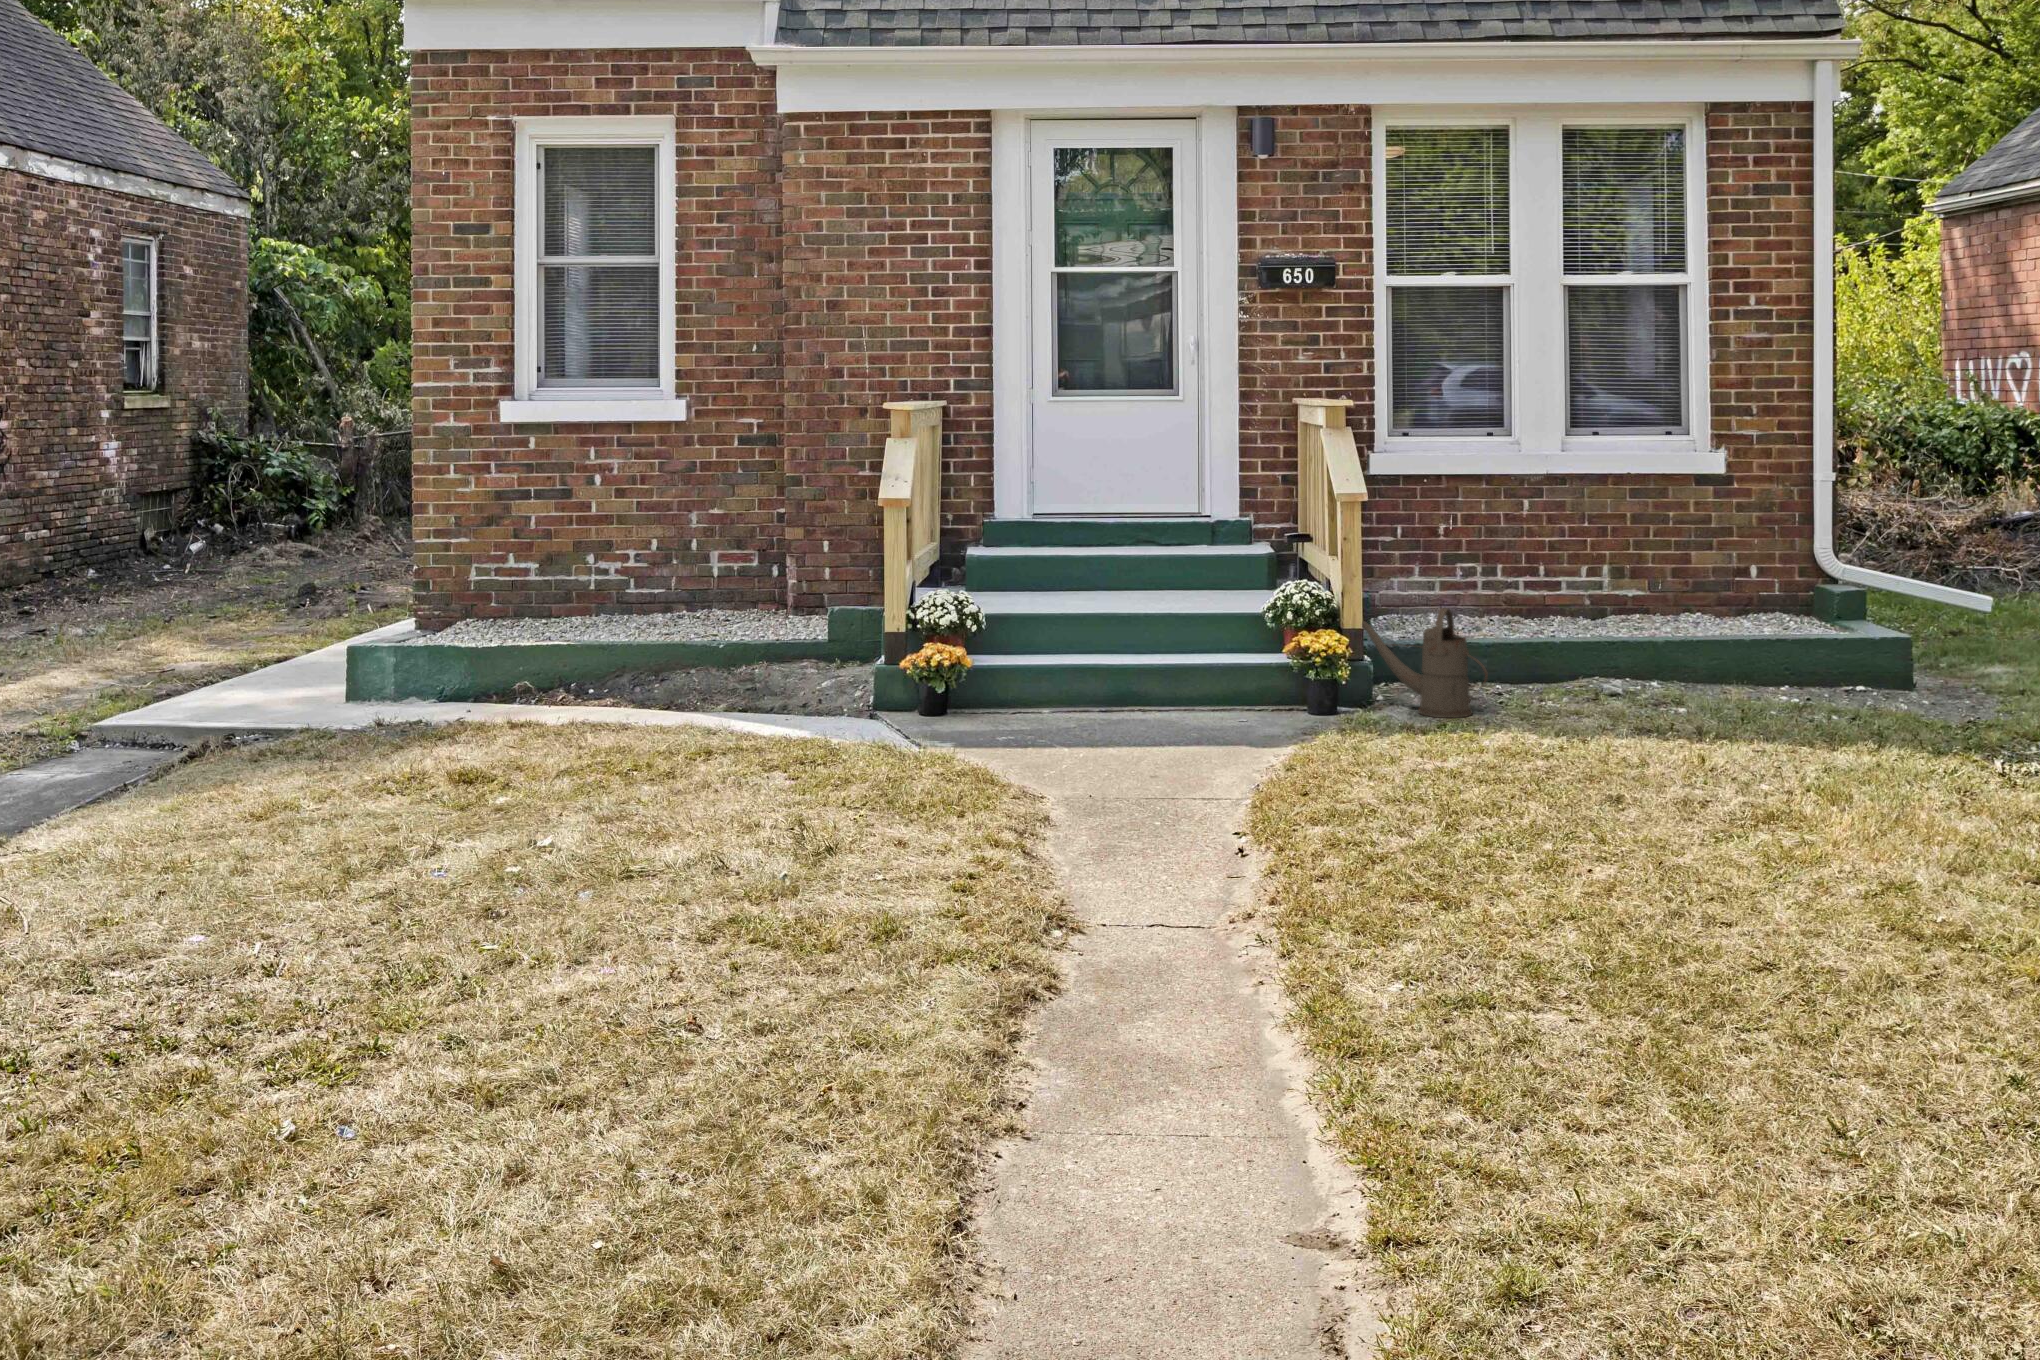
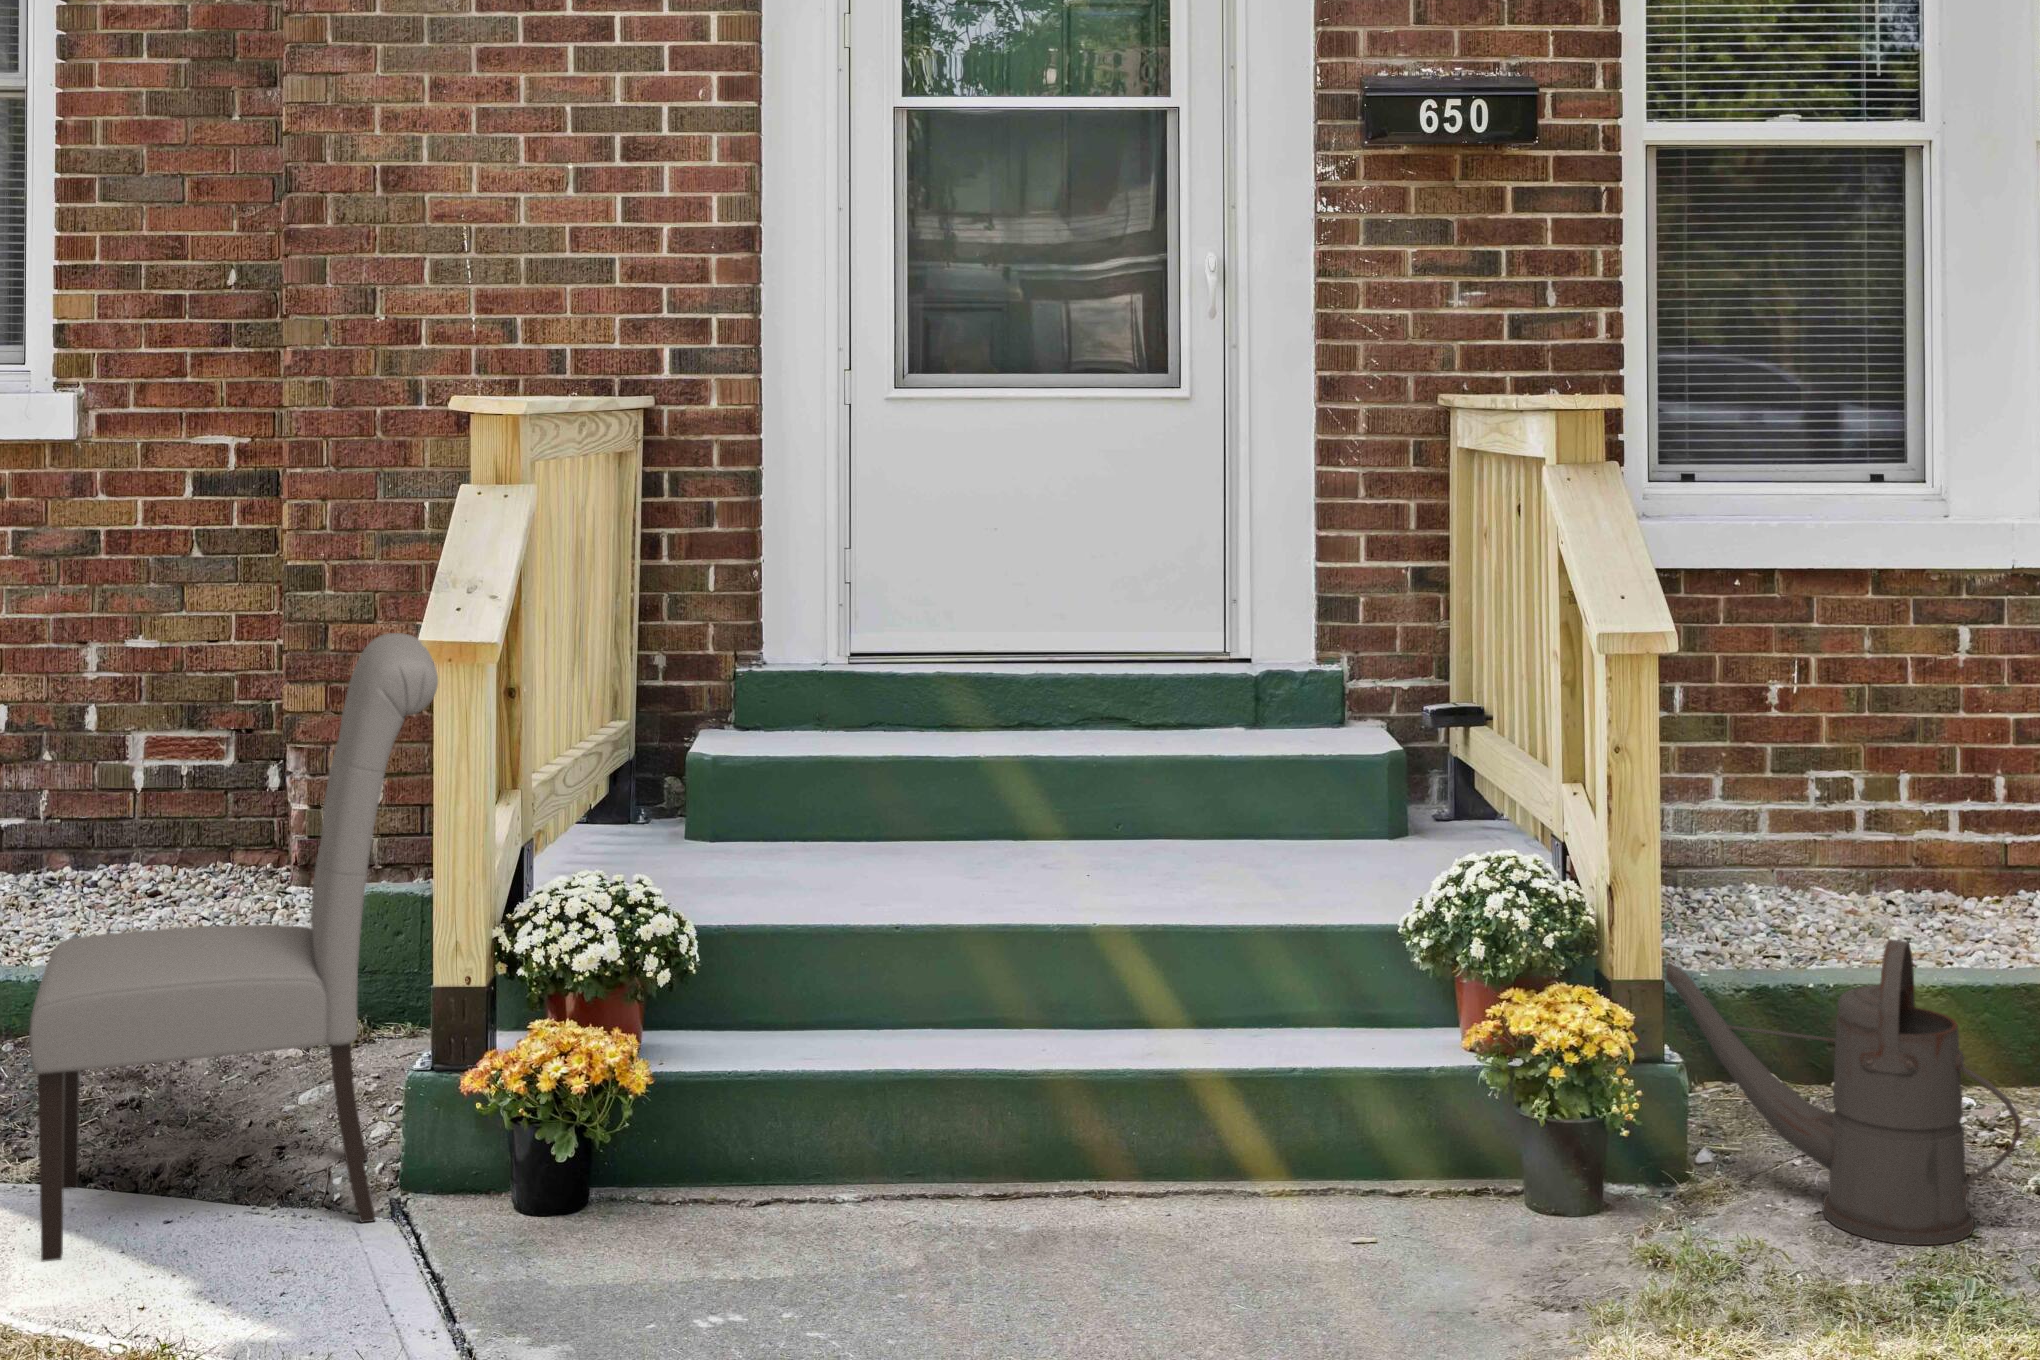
chair: none [740,497,894,723] -> present [29,633,438,1261]

